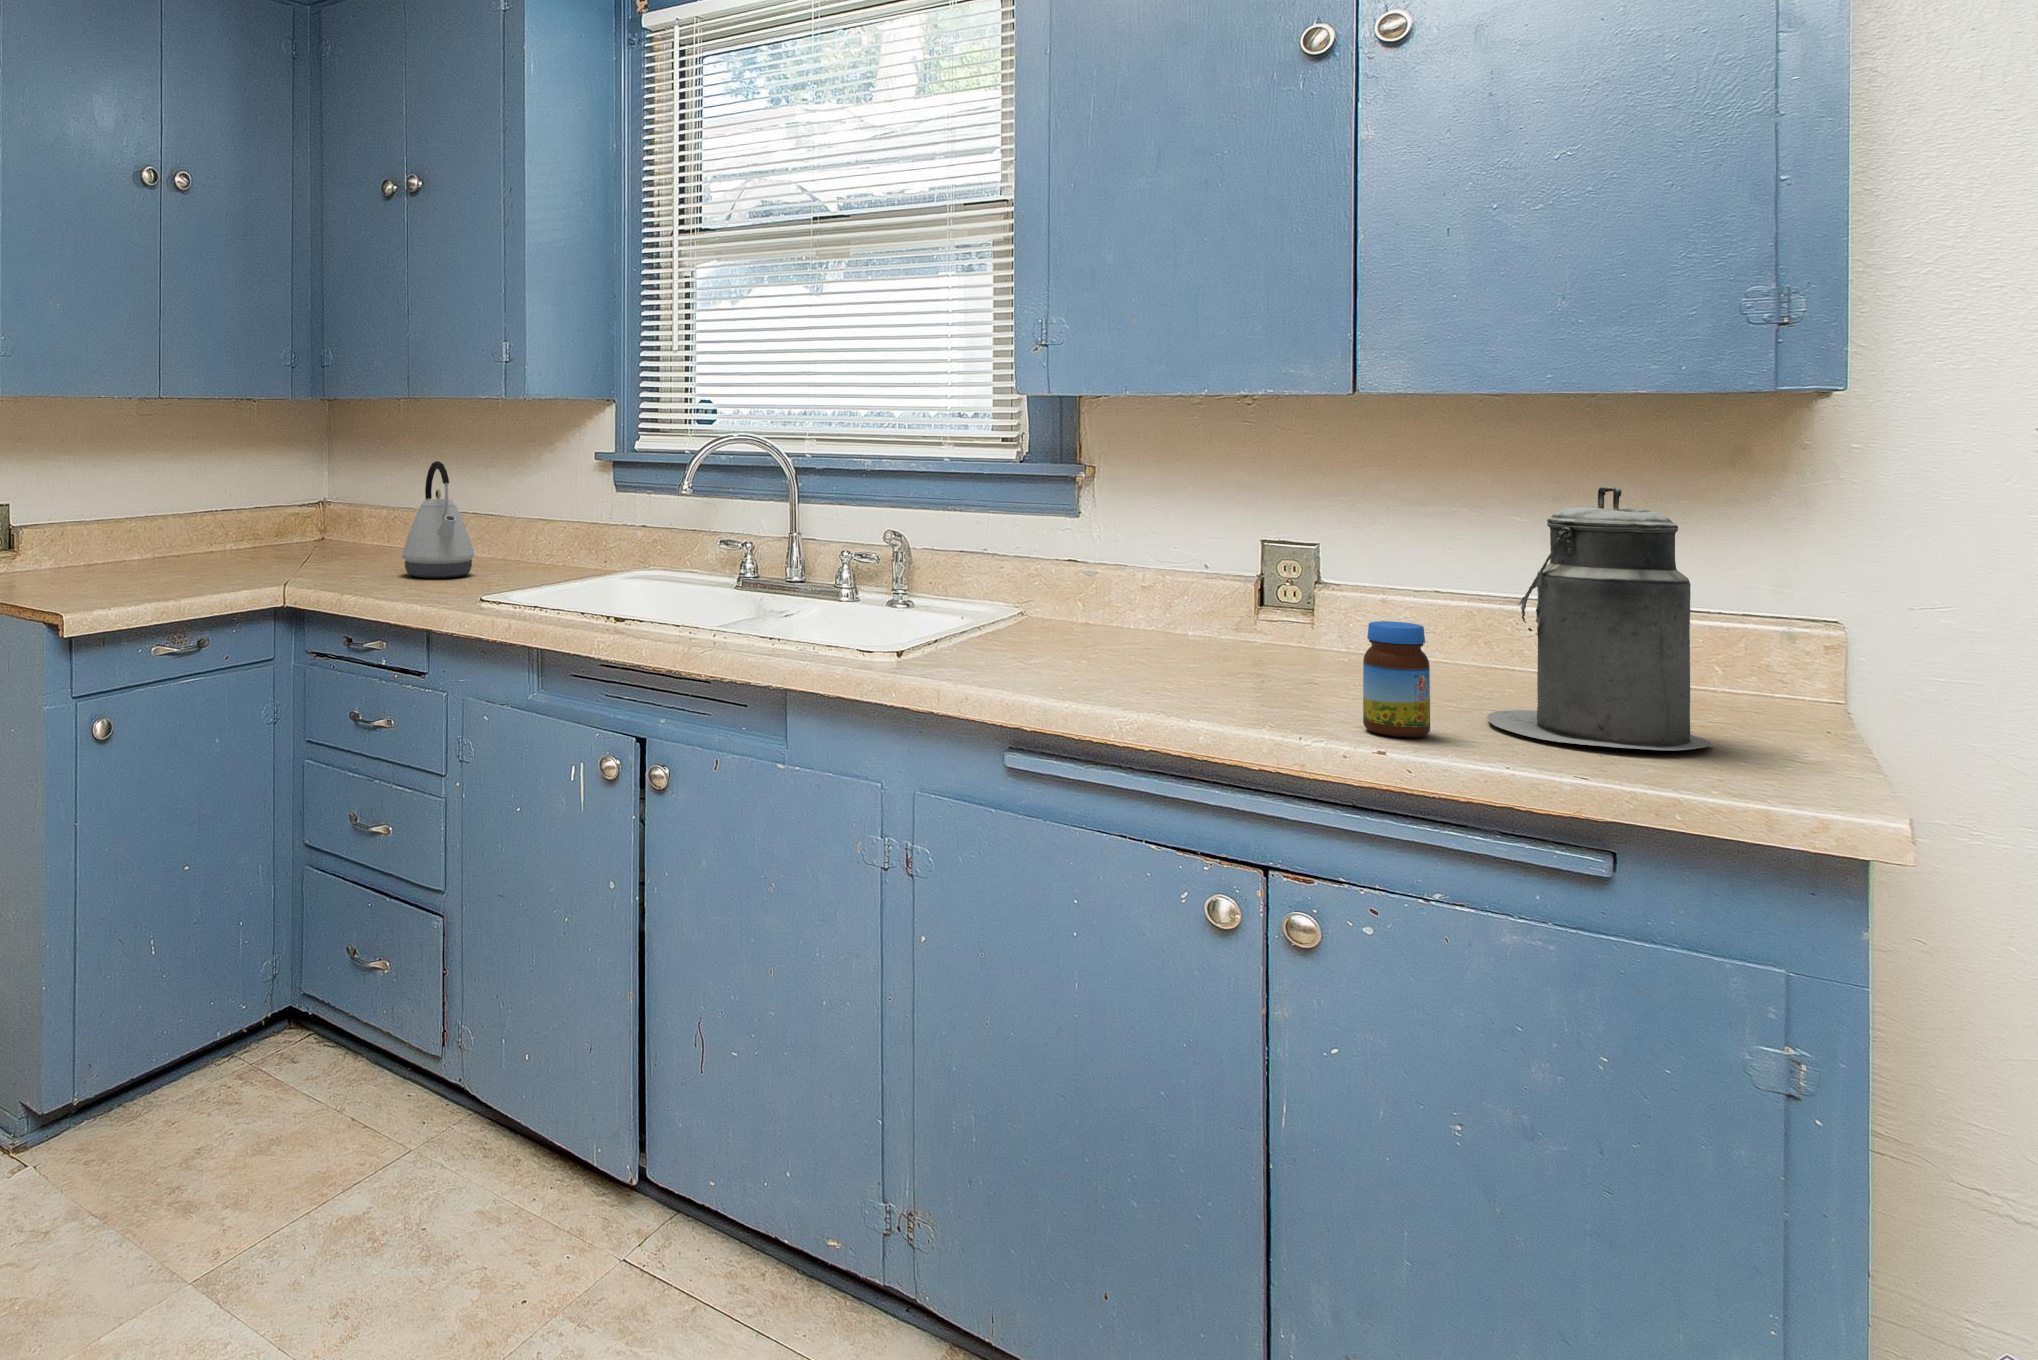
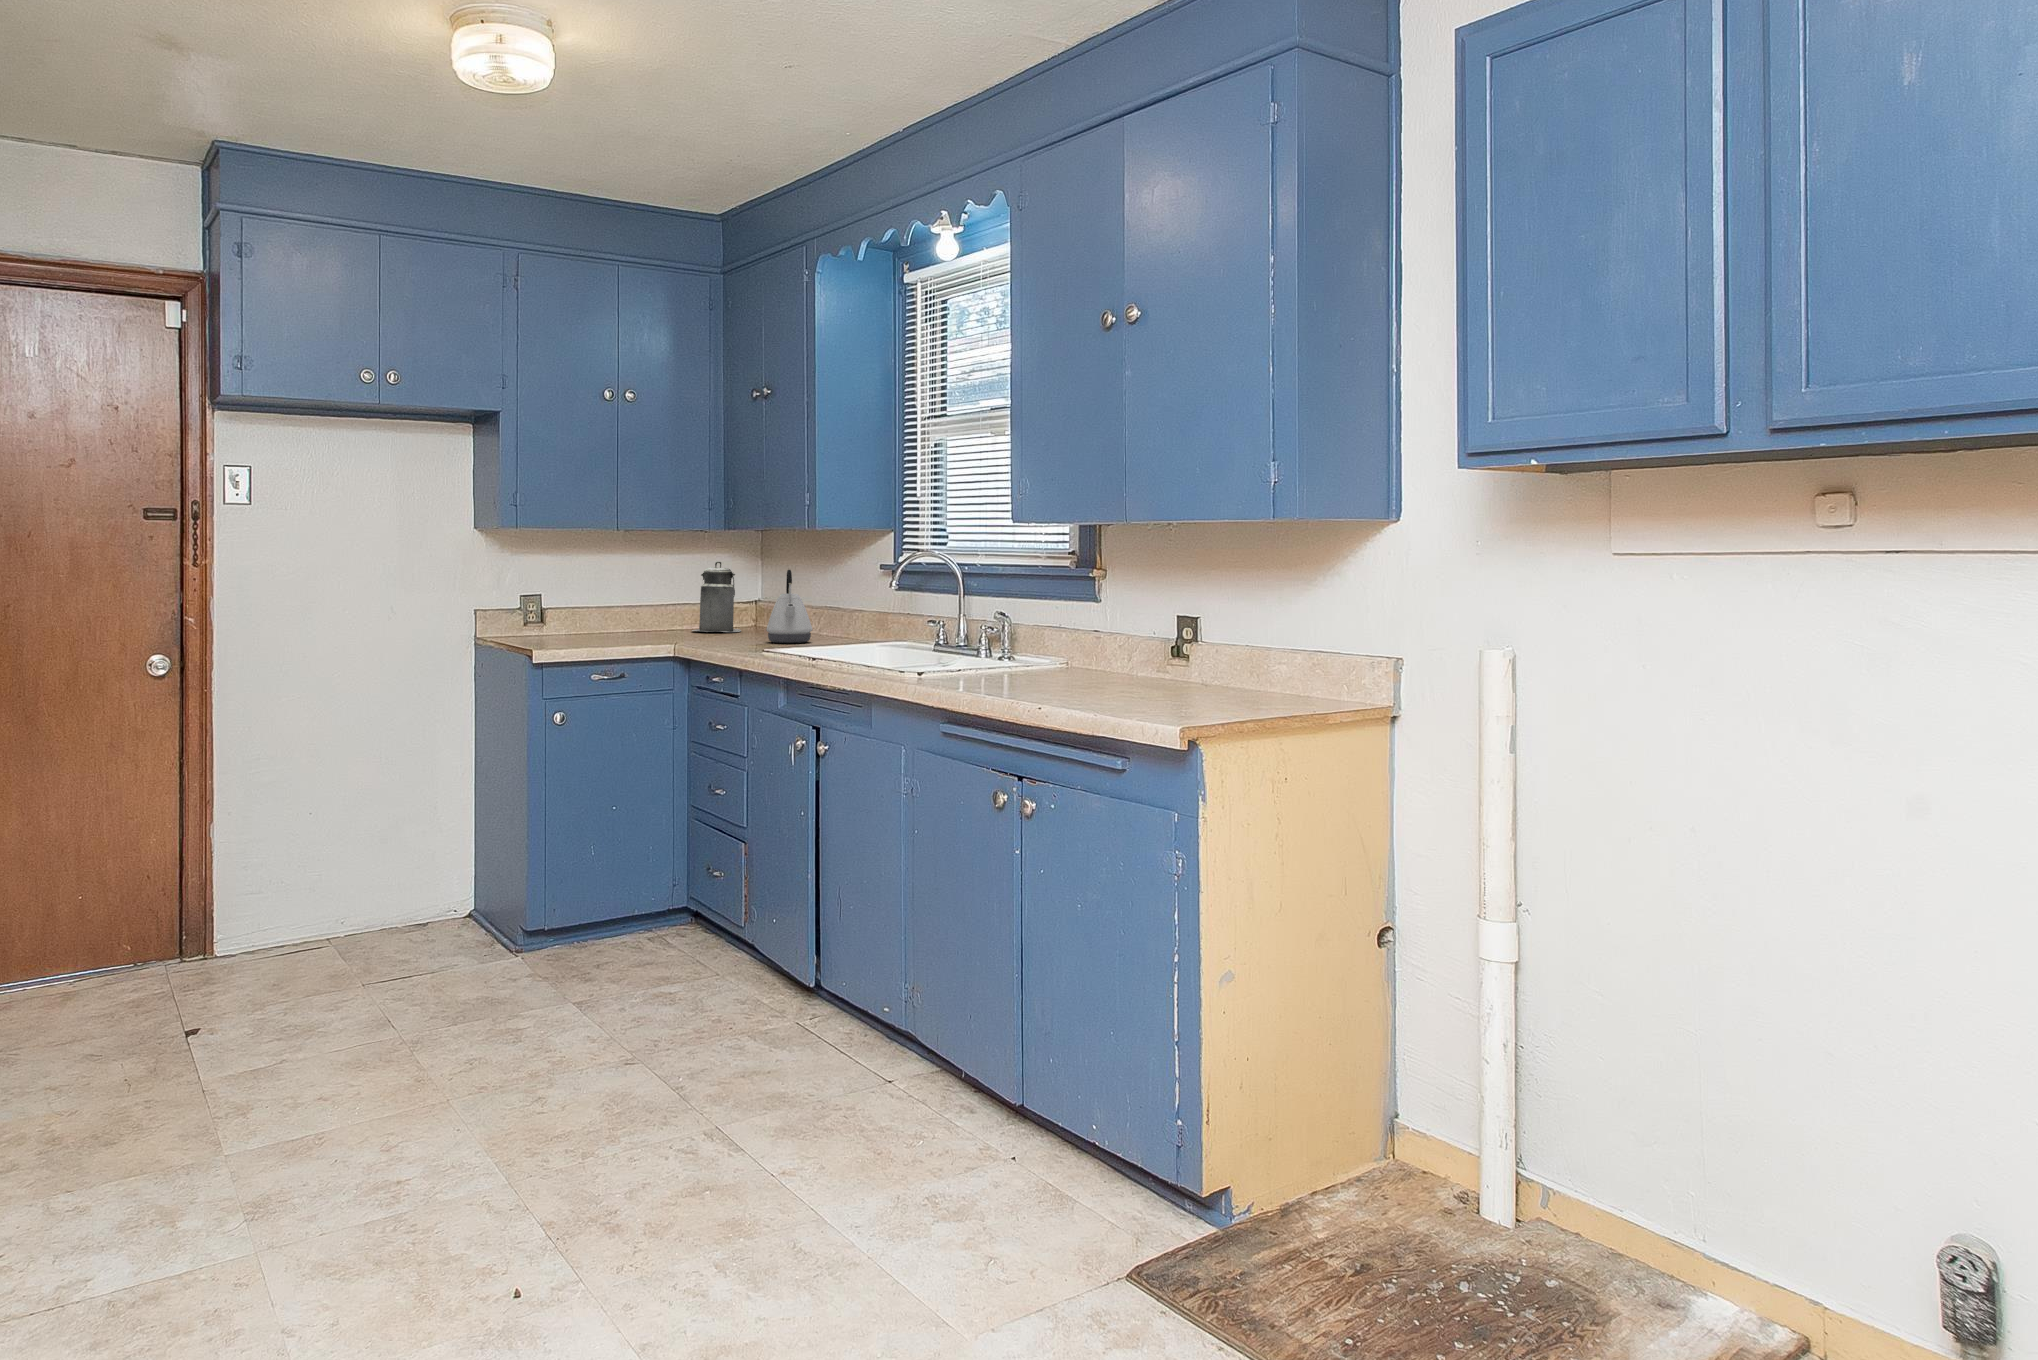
canister: present [1487,486,1713,751] -> present [692,562,741,632]
jar: present [1363,621,1430,737] -> none [1080,646,1108,702]

